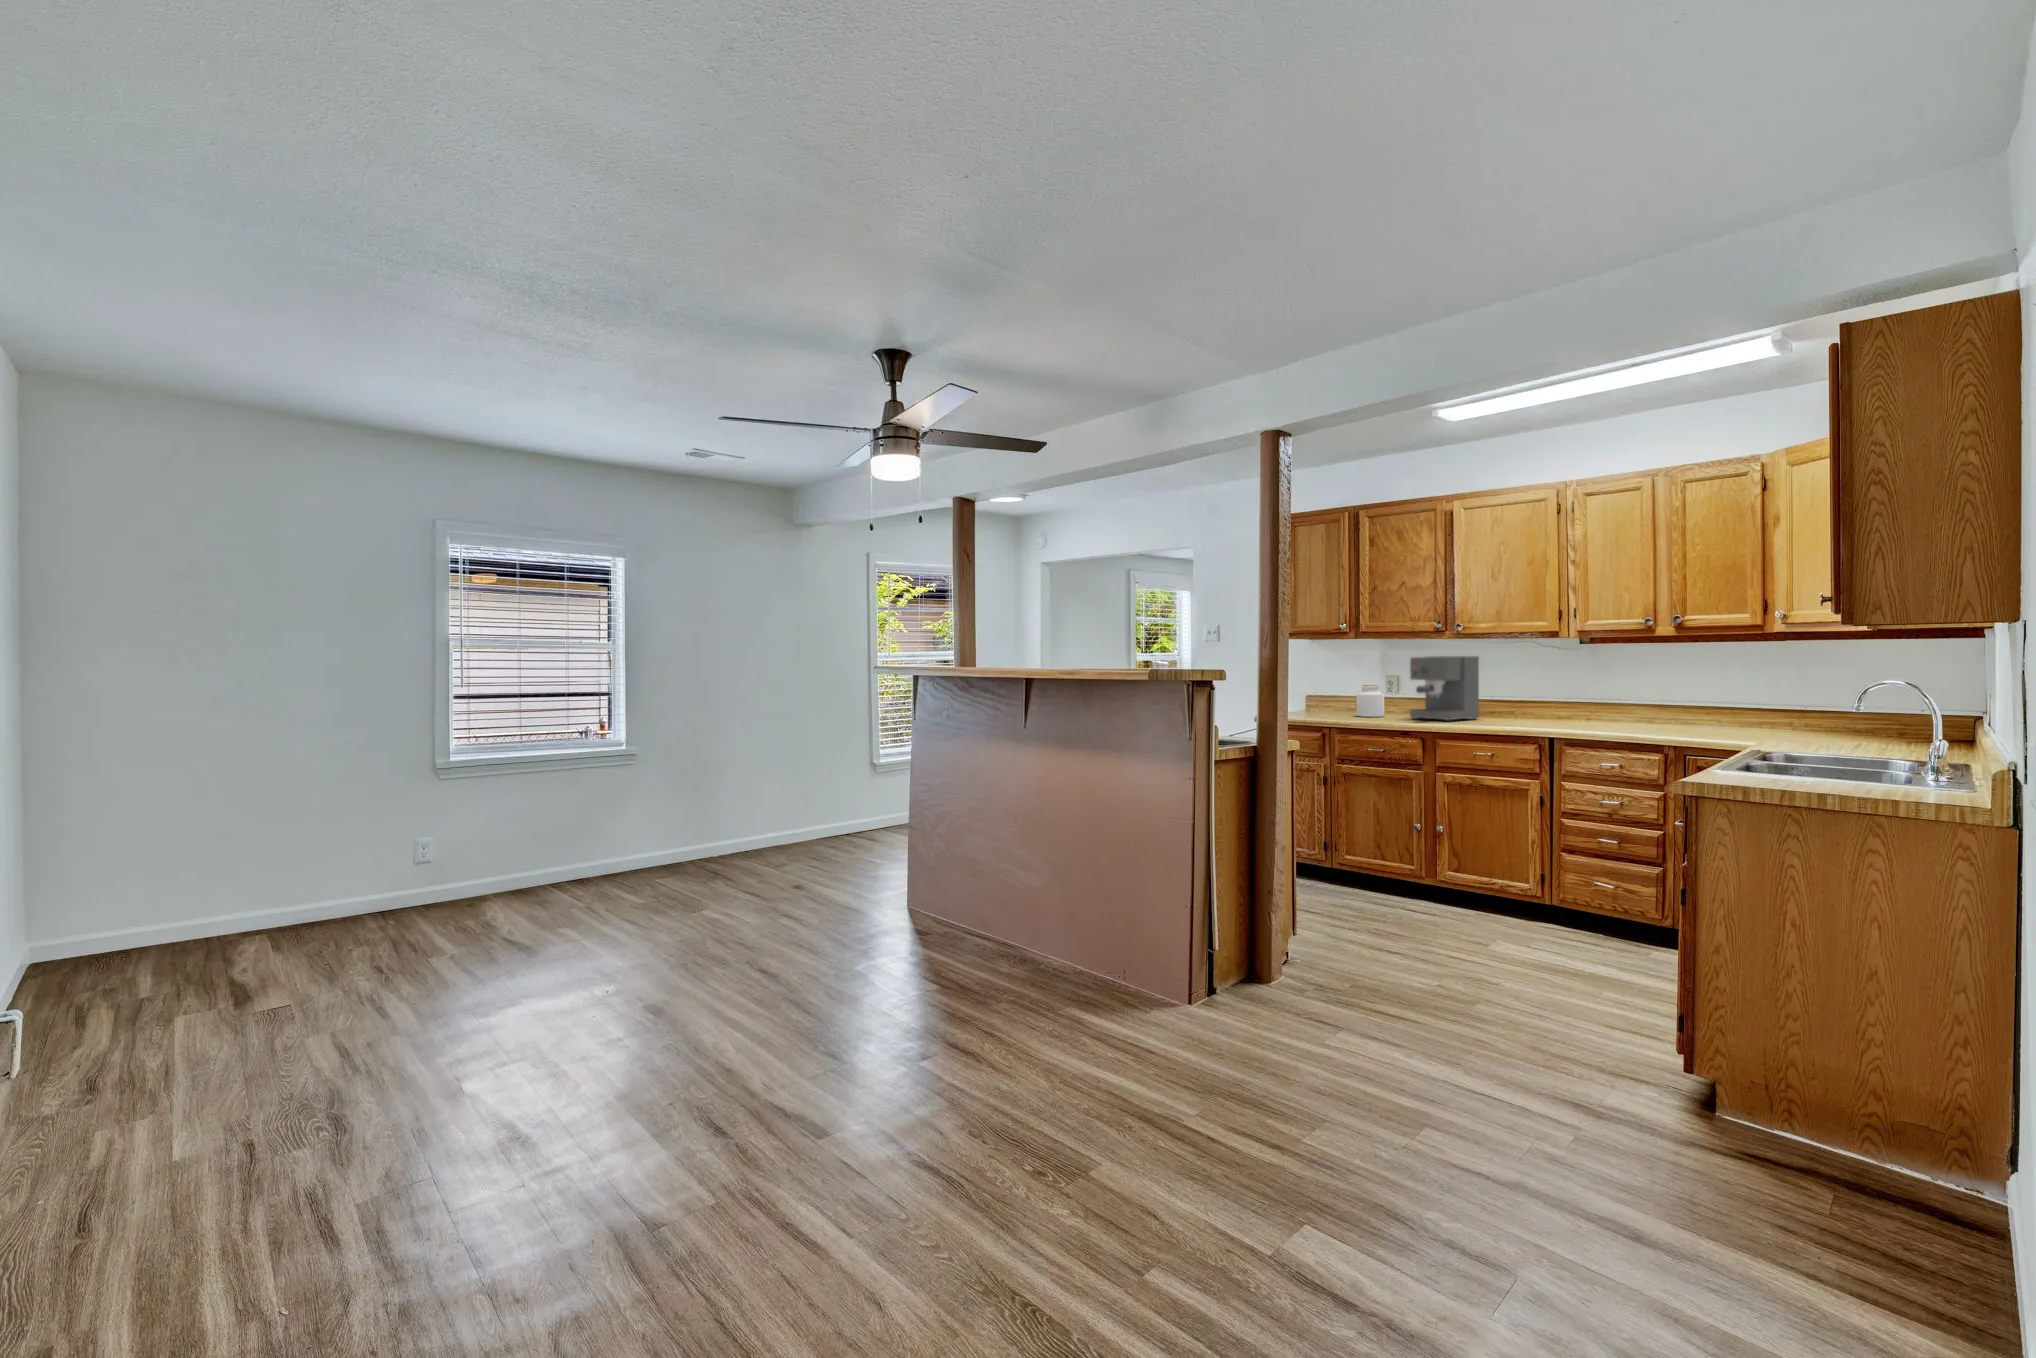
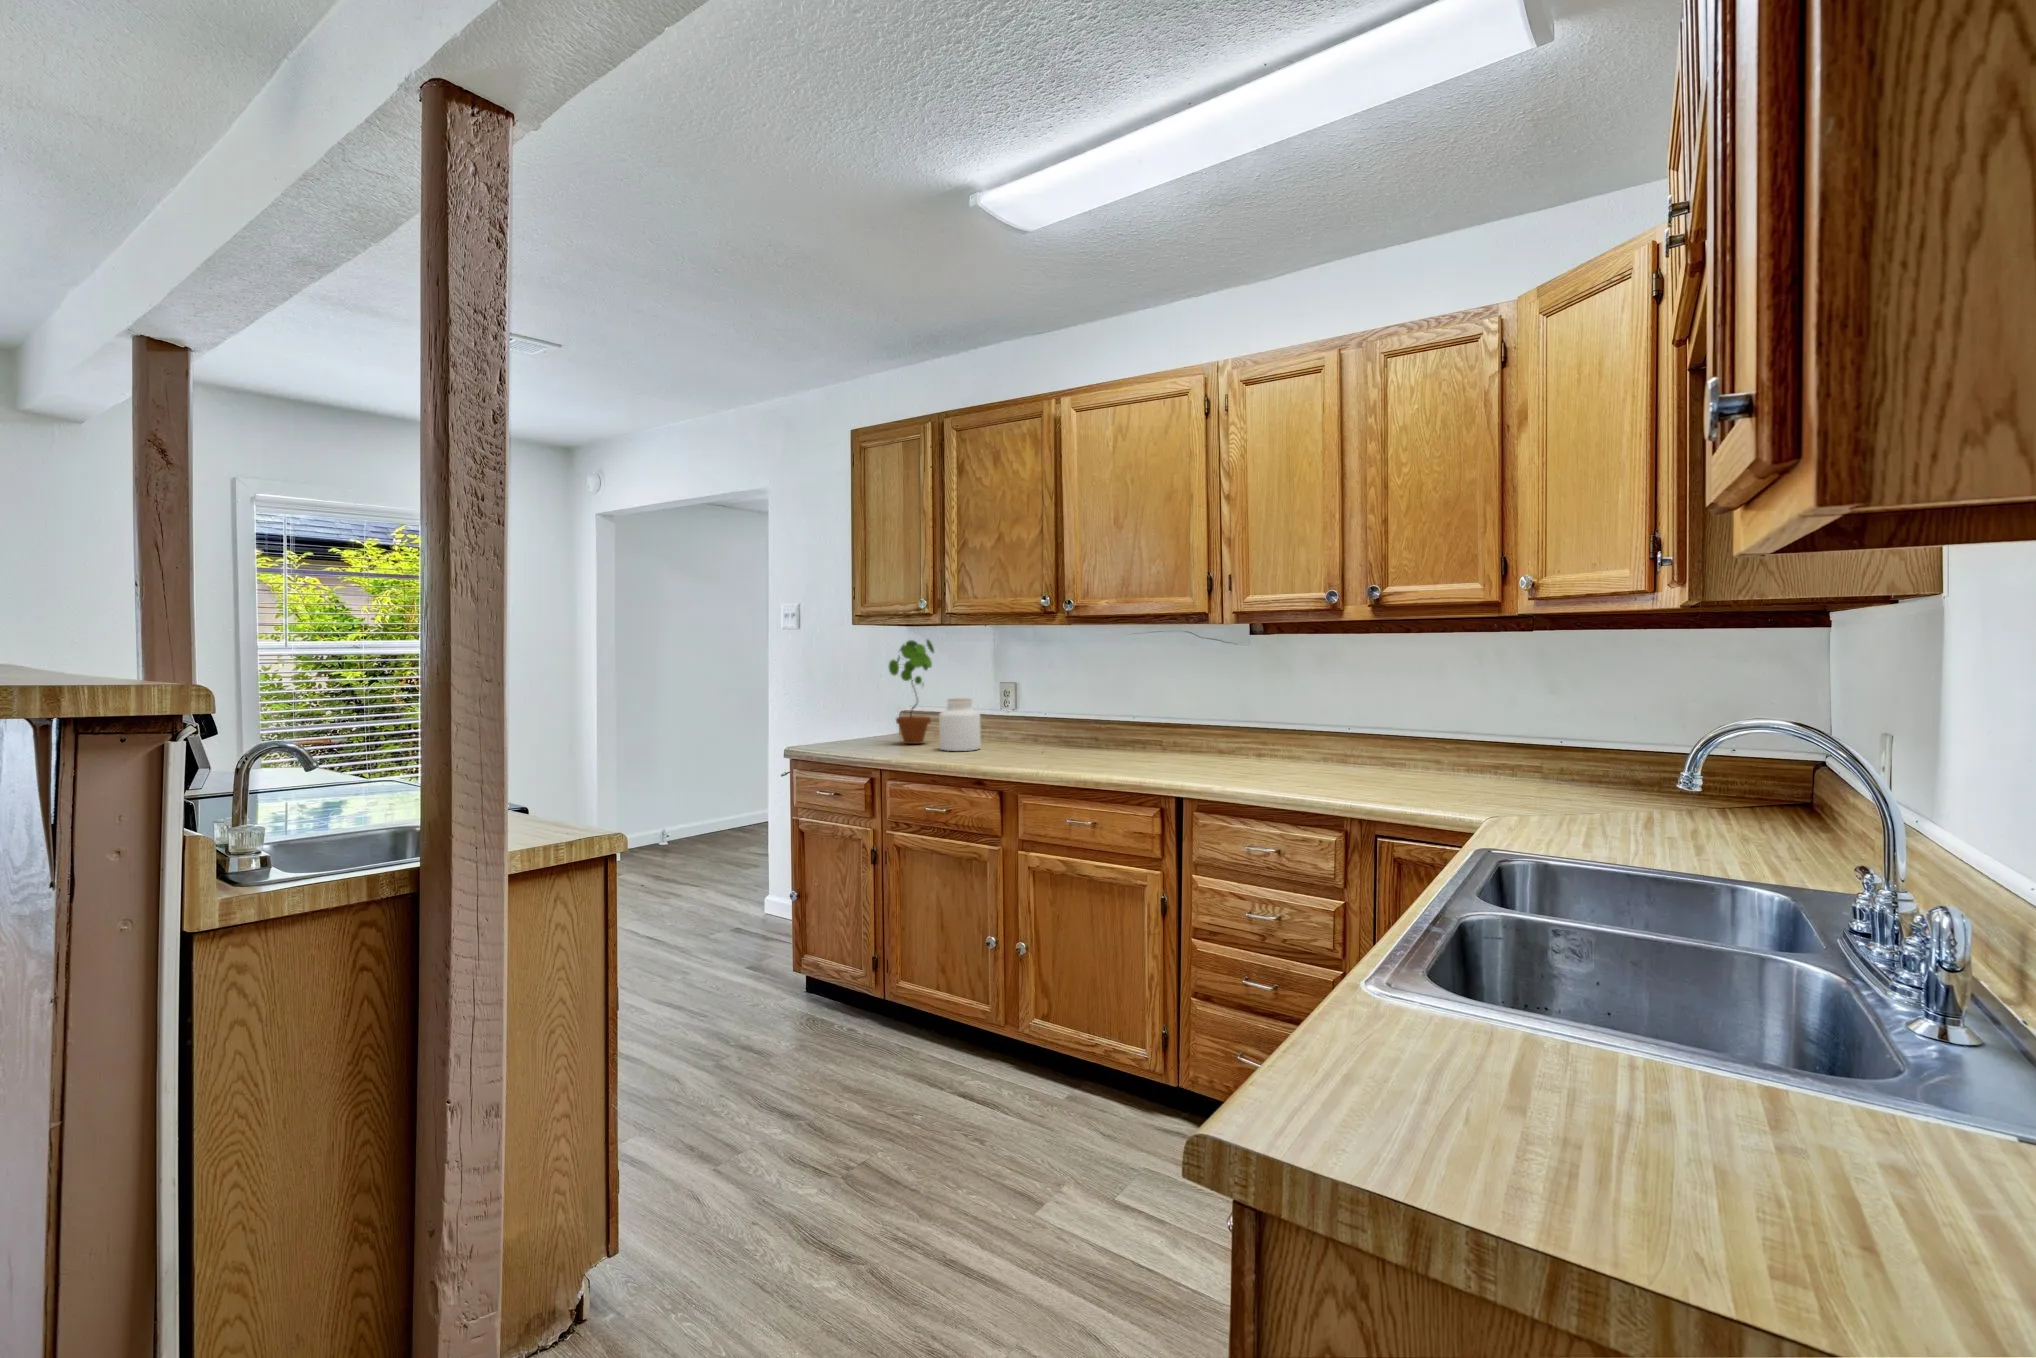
potted plant: none [1317,648,1344,714] -> present [889,640,934,744]
coffee maker: present [1410,656,1479,721] -> none [999,654,1107,761]

